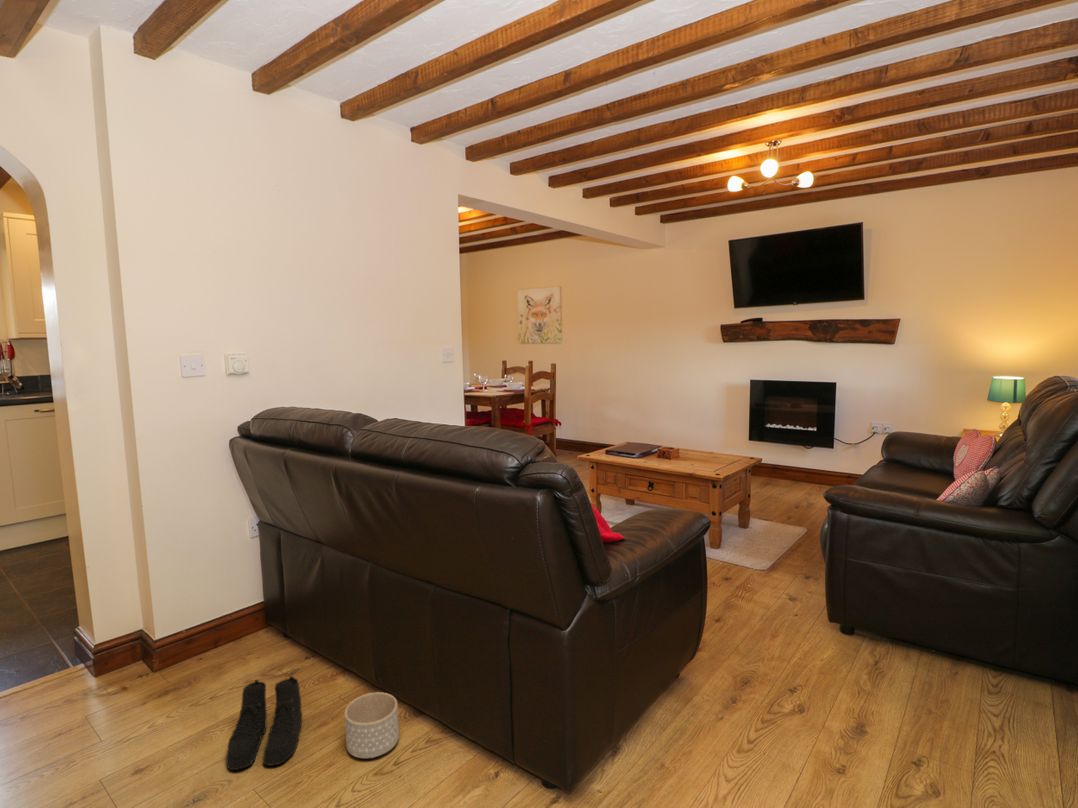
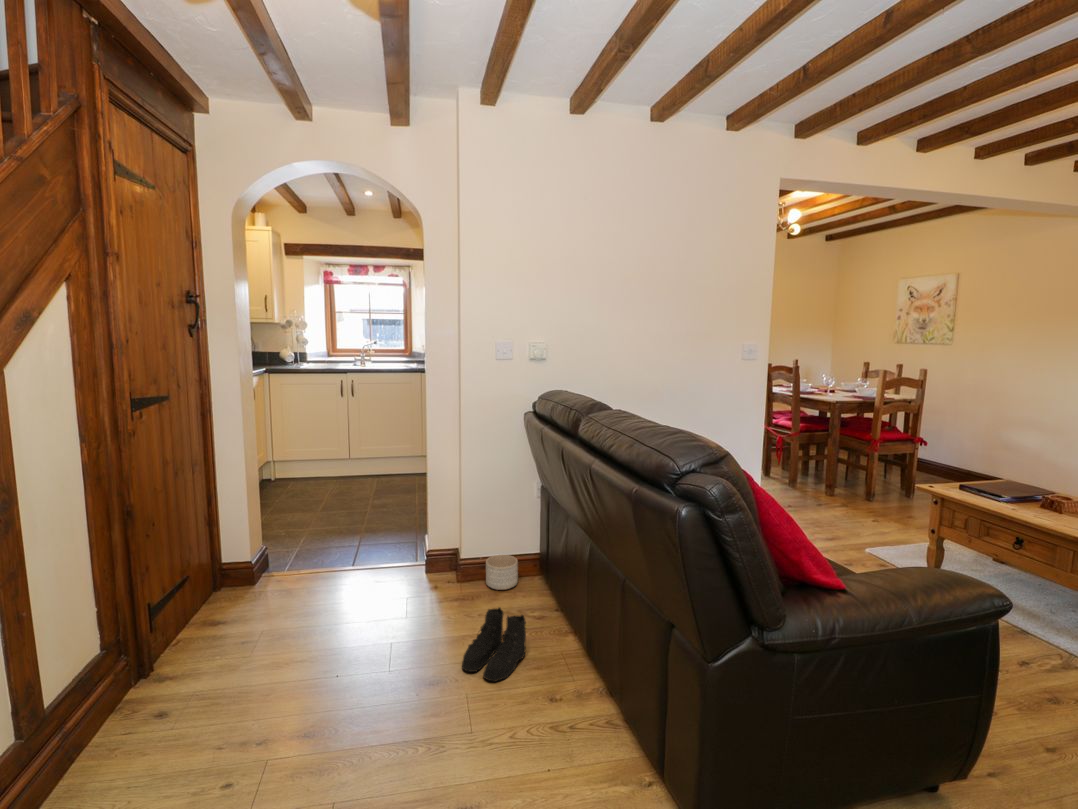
planter: present [345,692,399,758] -> present [486,555,518,590]

